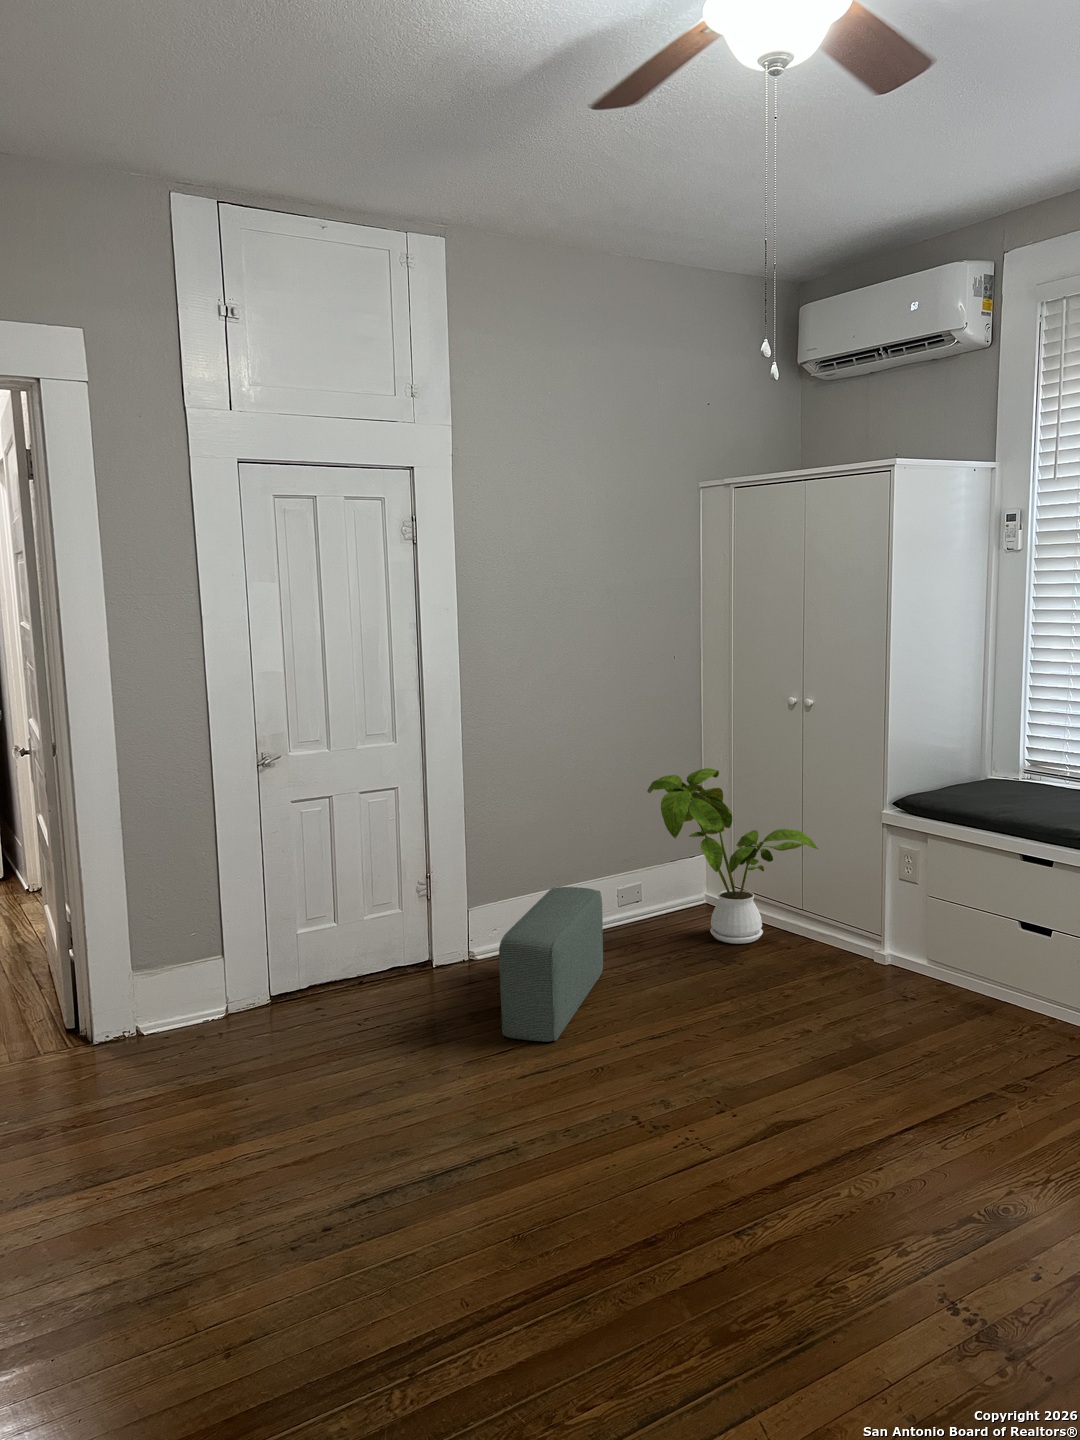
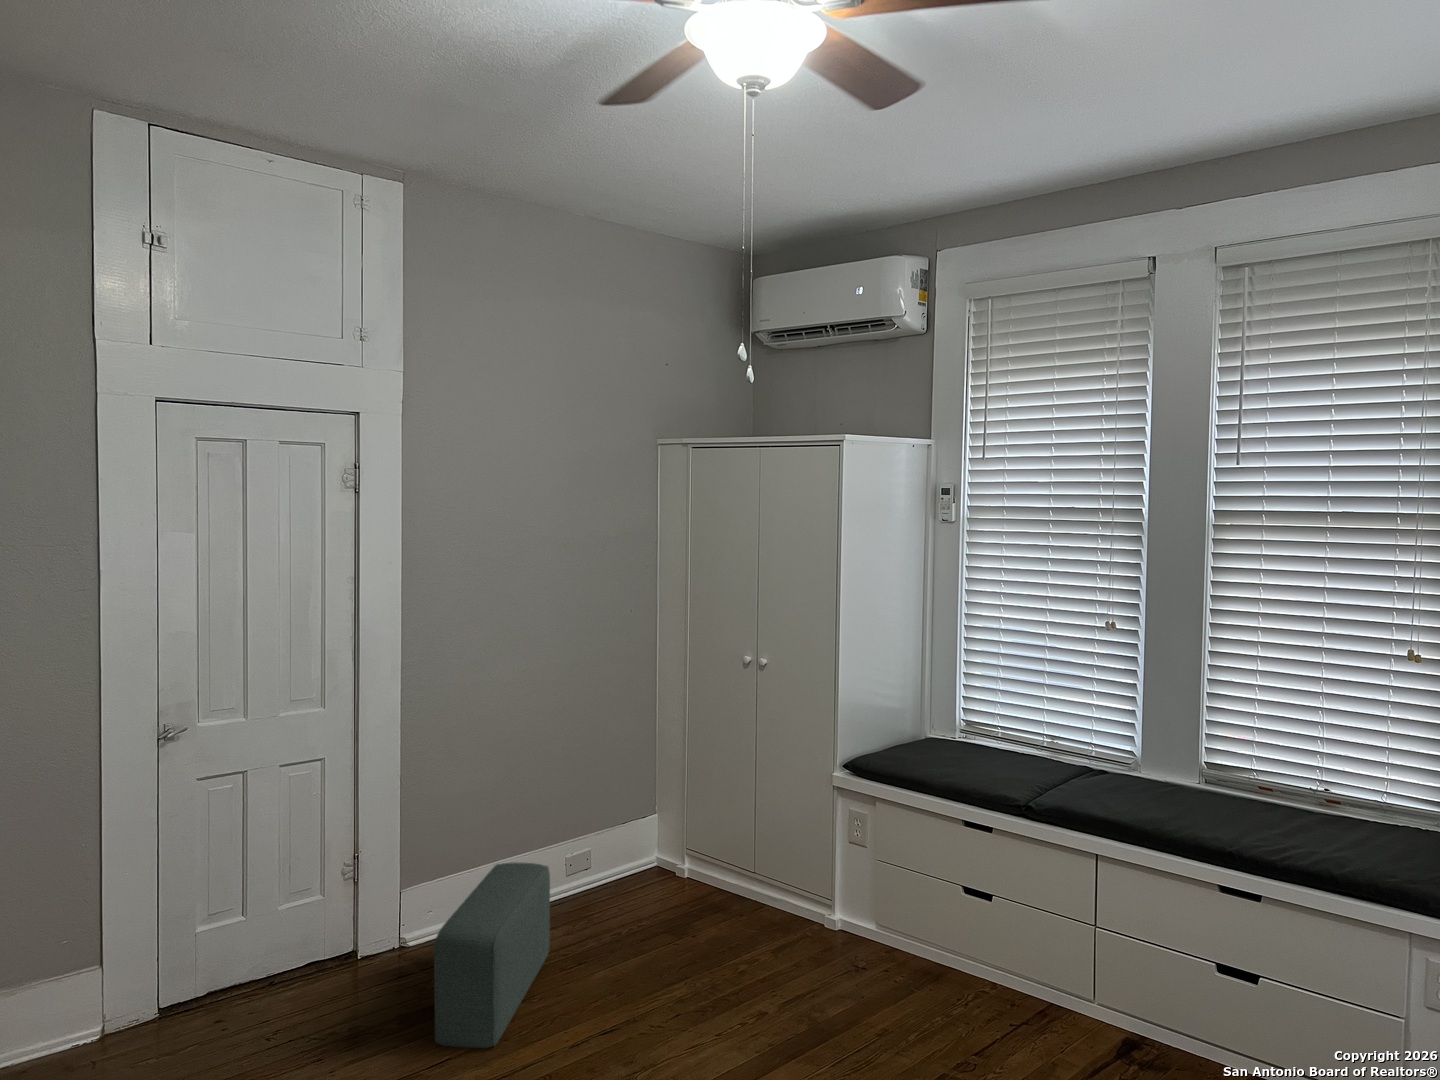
house plant: present [647,768,819,944] -> none [600,730,772,912]

